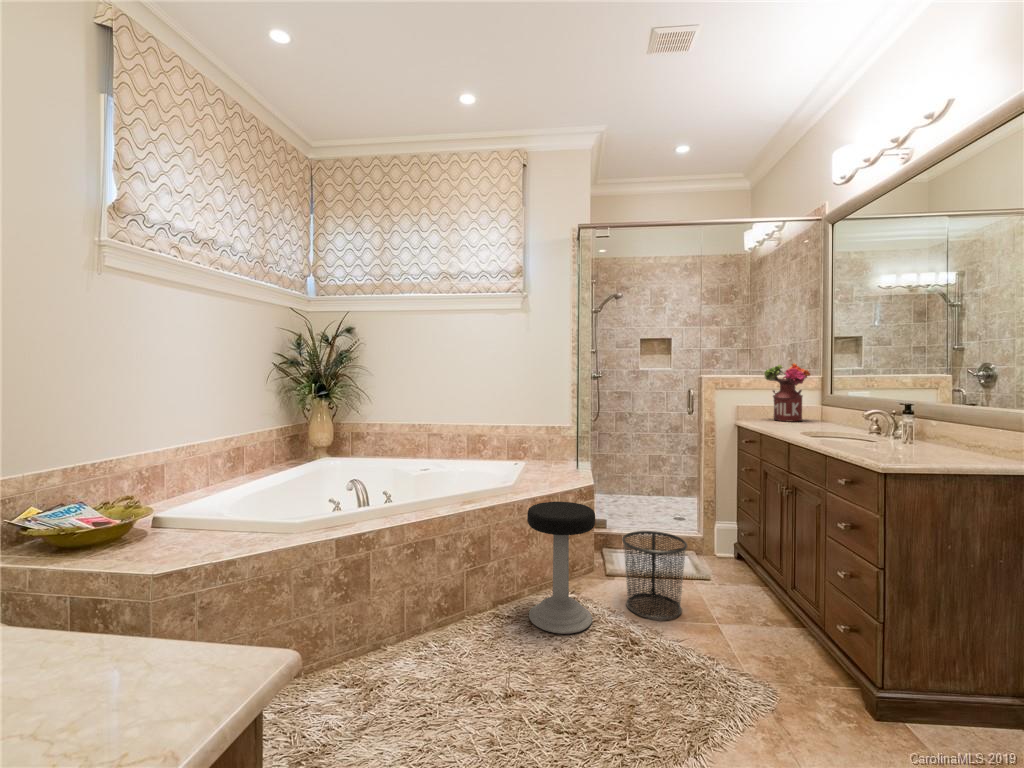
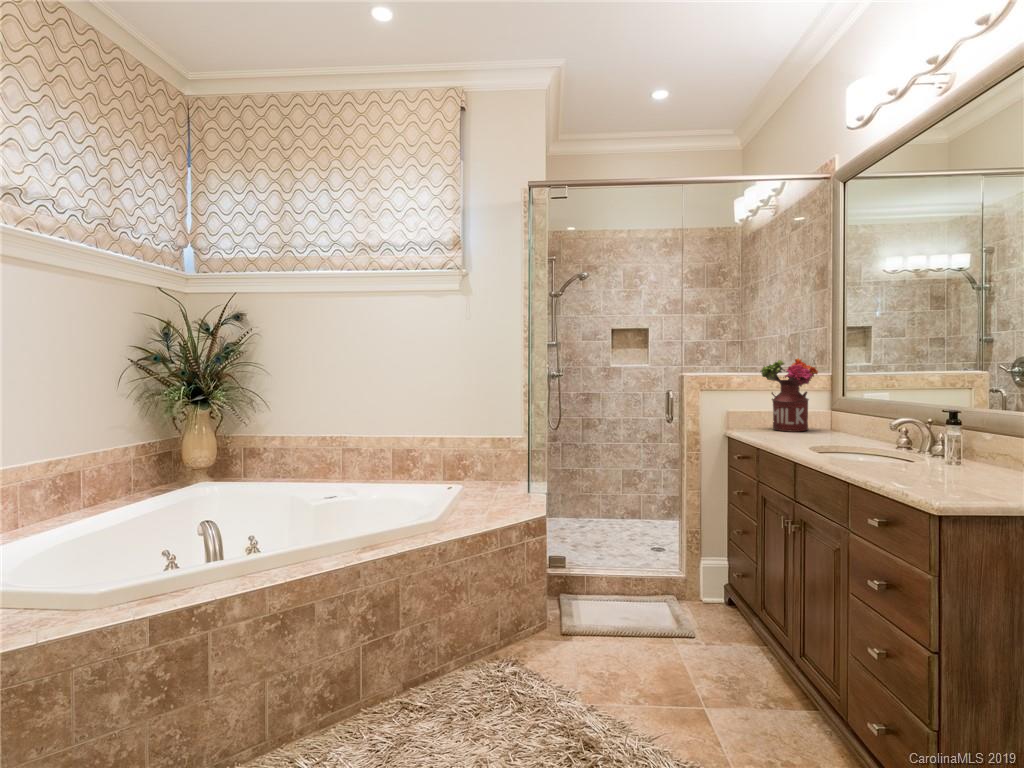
stool: present [527,502,595,634] -> none [447,544,539,733]
waste bin: present [622,531,687,620] -> none [579,579,664,703]

